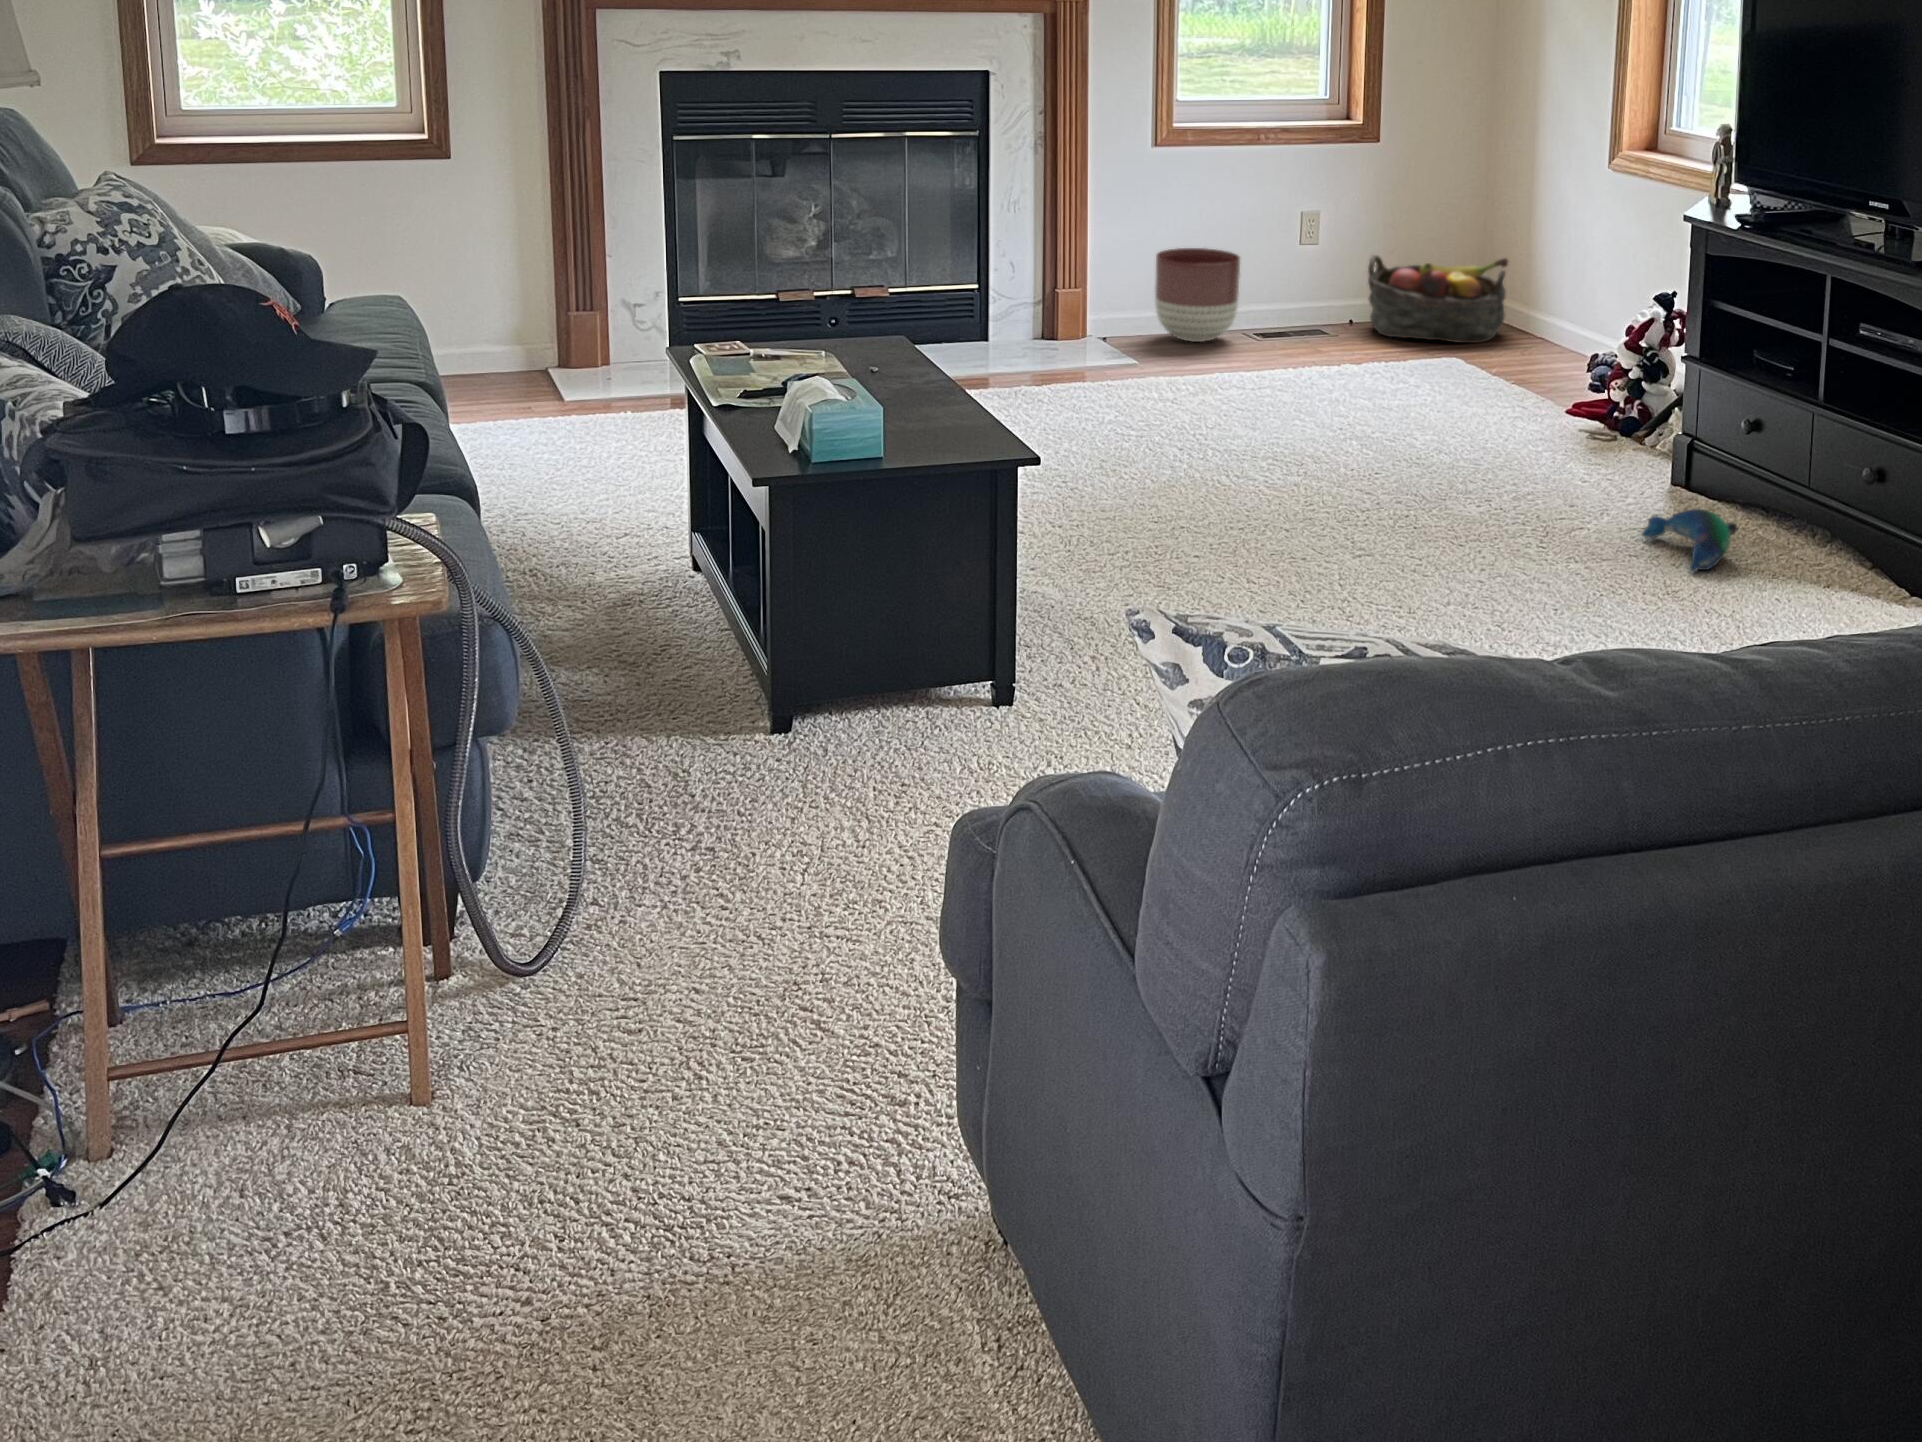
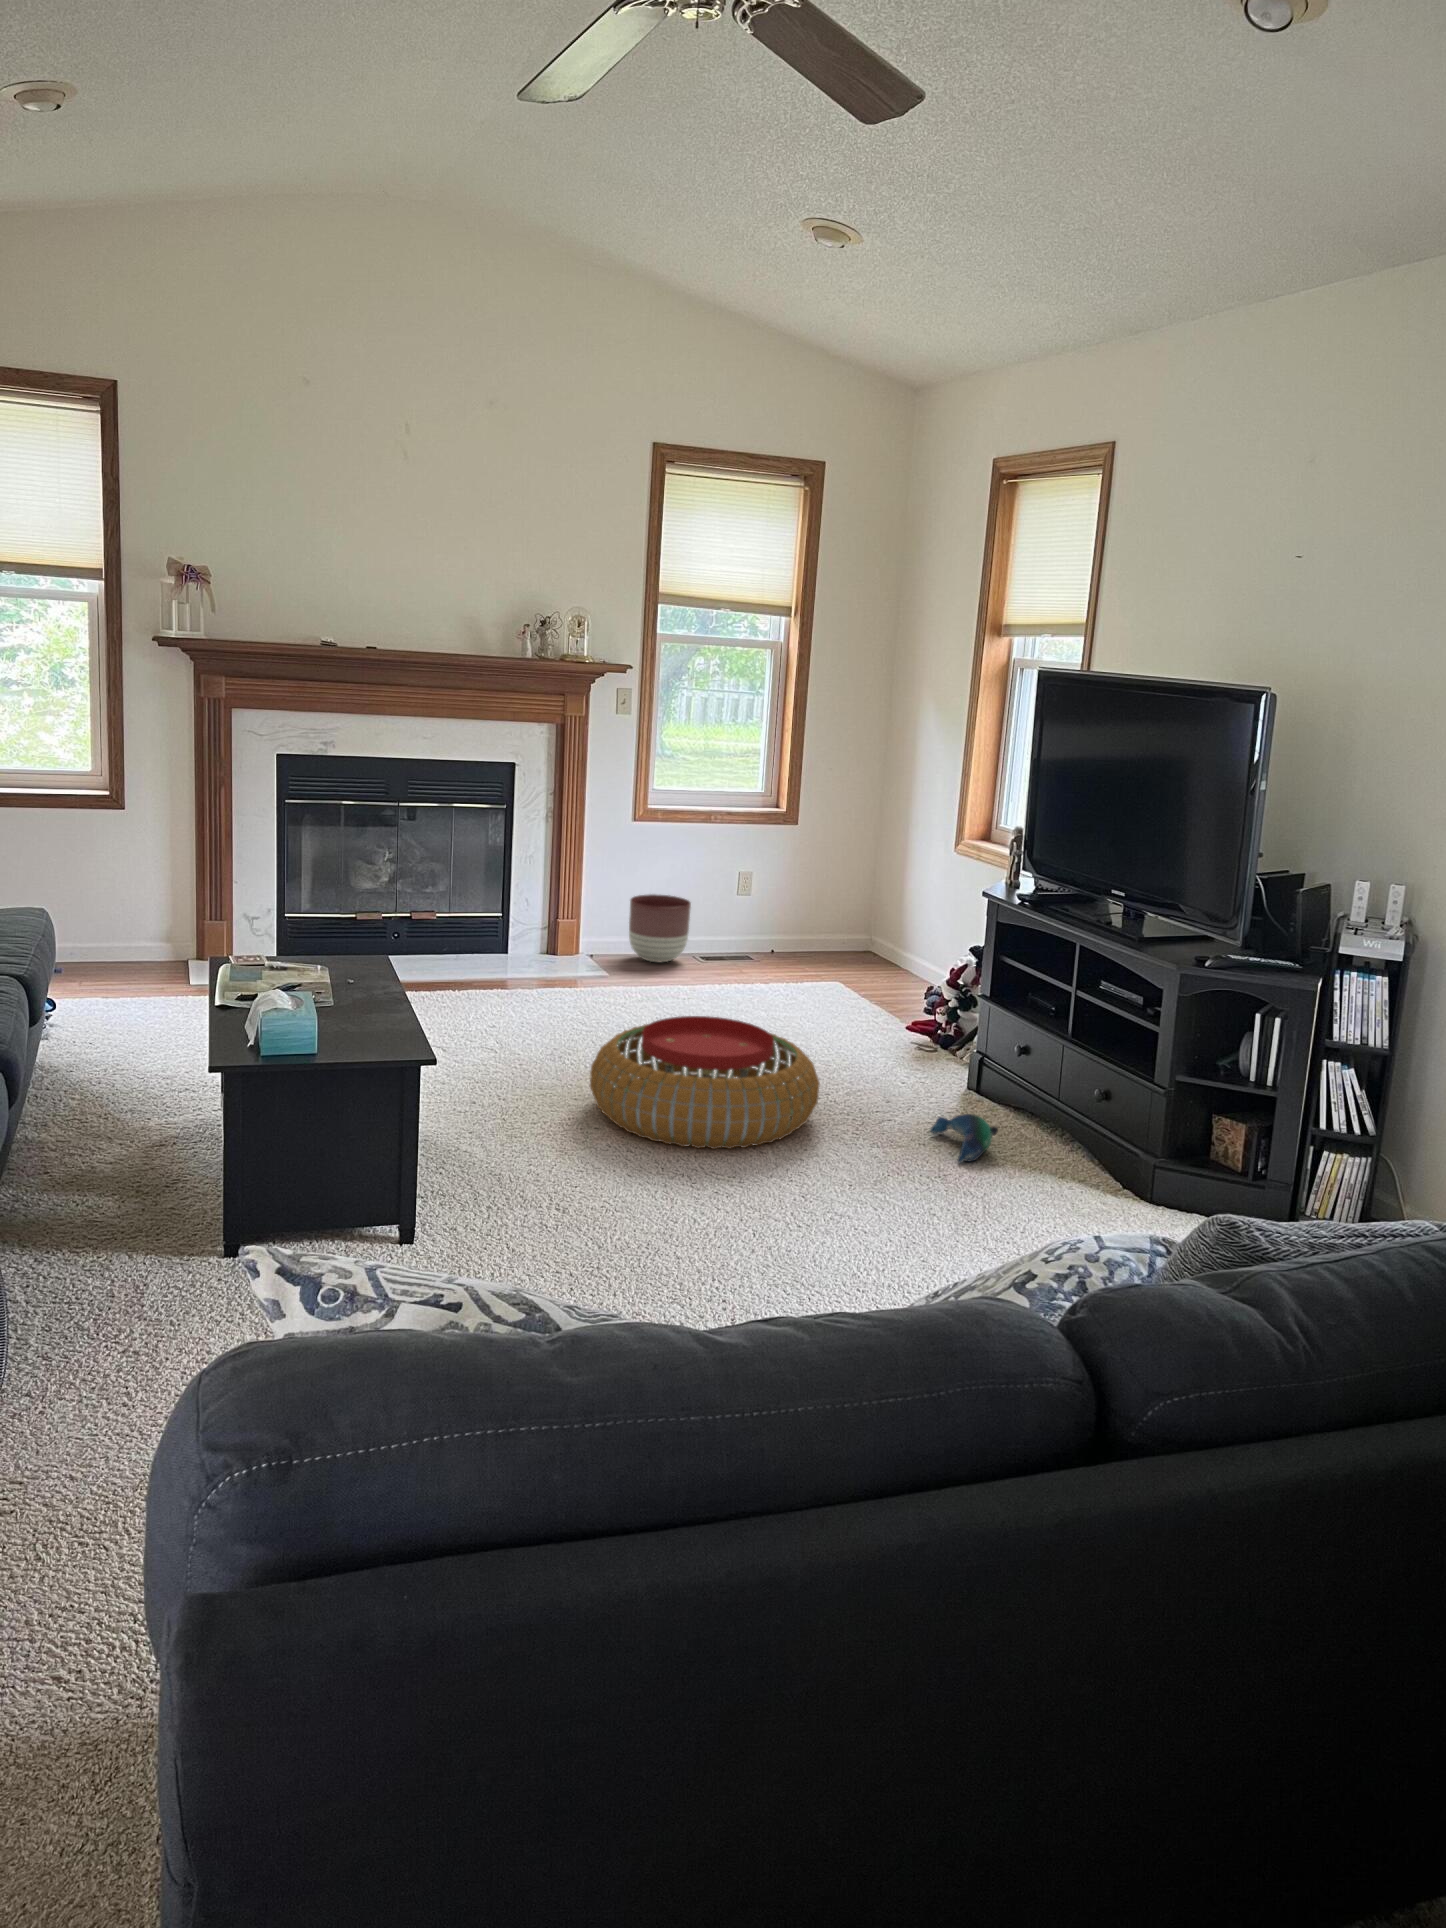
basket: present [1368,255,1508,343] -> none [786,905,887,972]
pouf: none [1180,397,1493,571] -> present [590,1016,820,1149]

